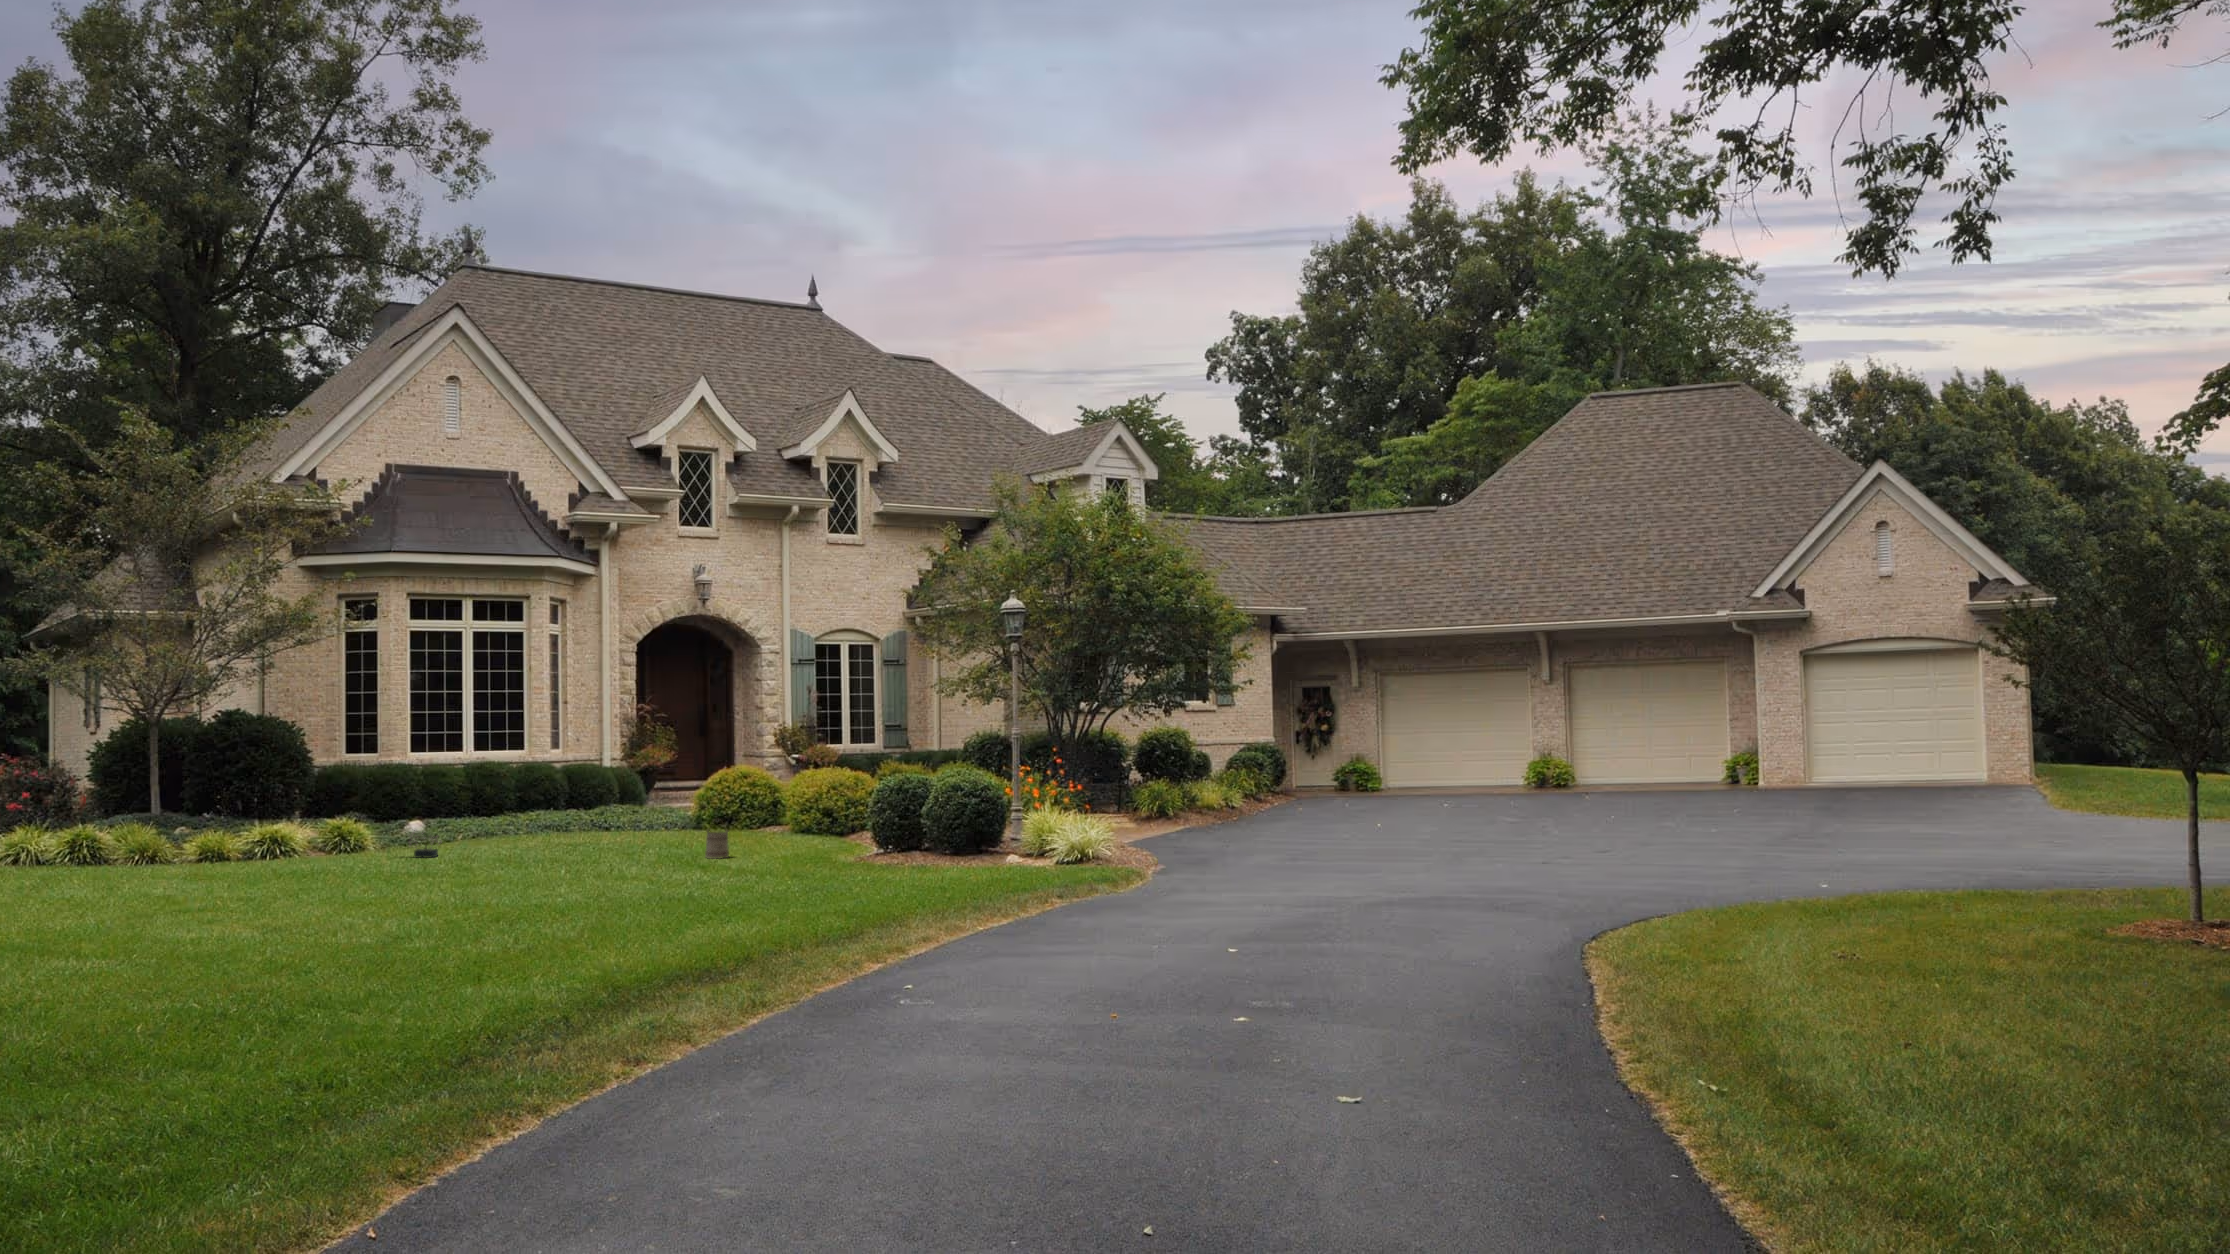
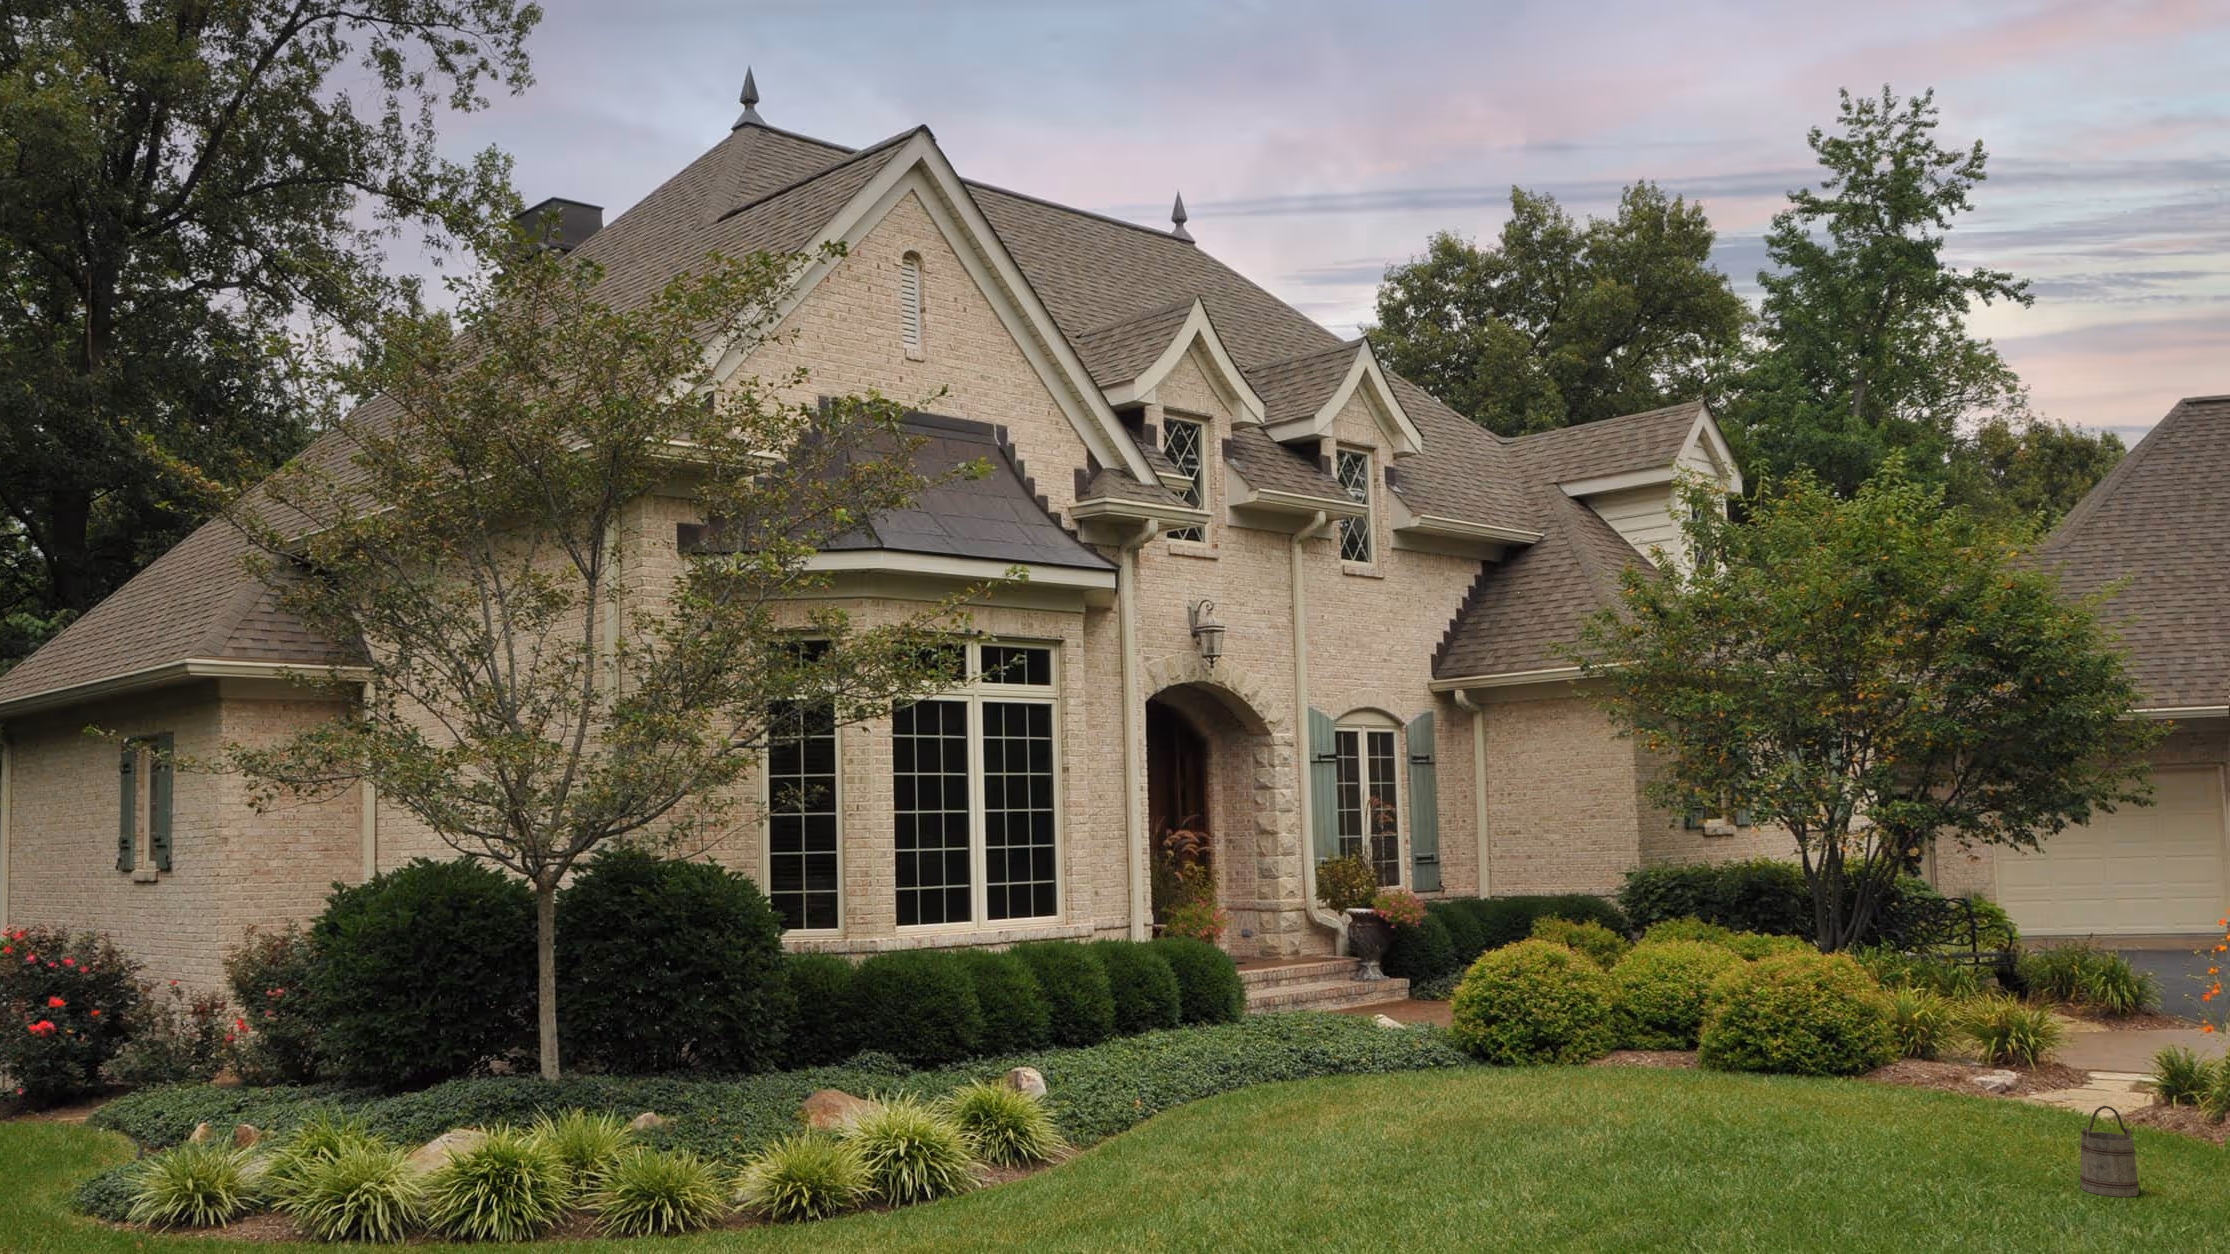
decorative plant: present [410,830,441,858] -> none [1472,1146,1551,1217]

